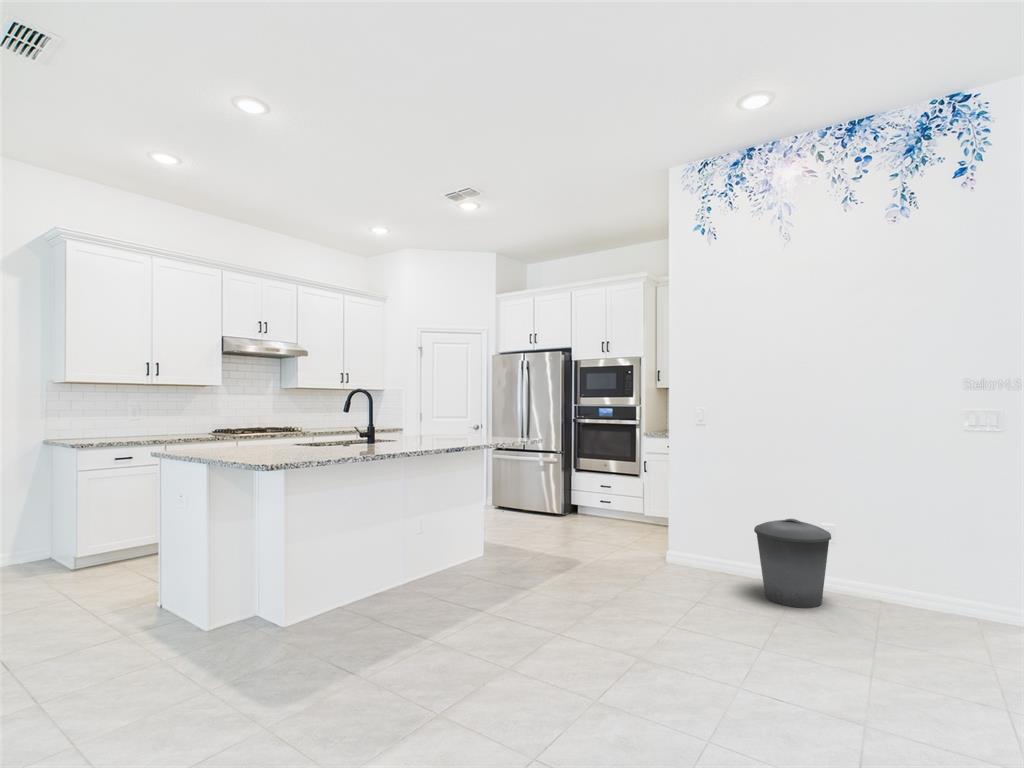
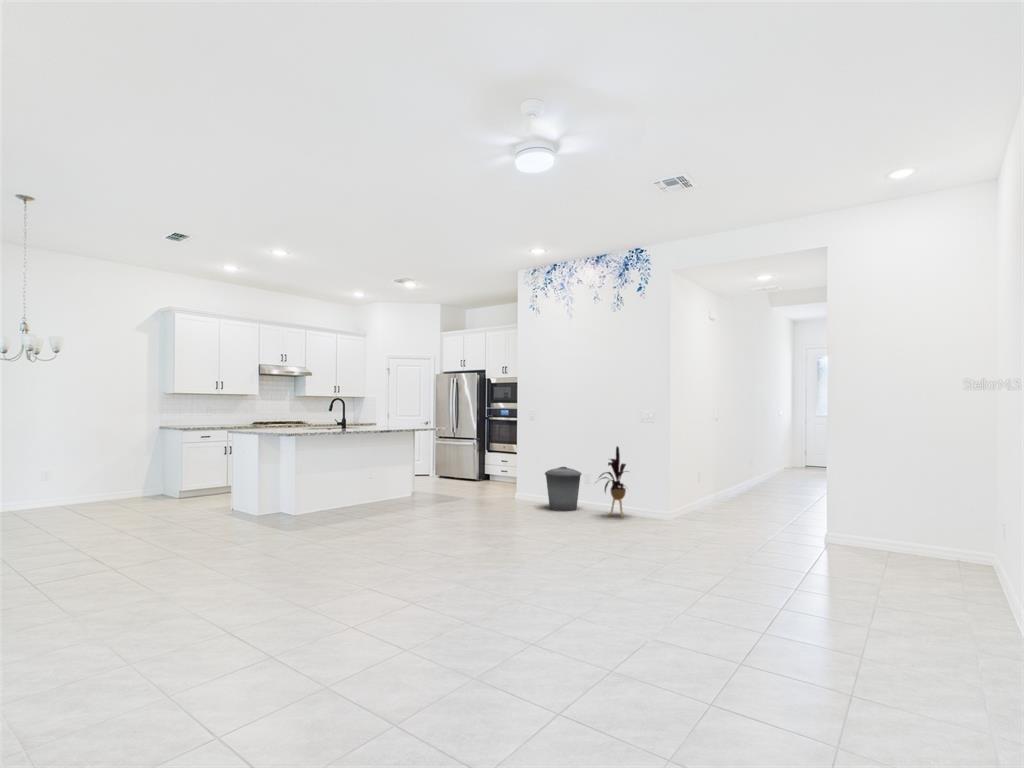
house plant: none [886,487,976,634] -> present [599,446,626,517]

